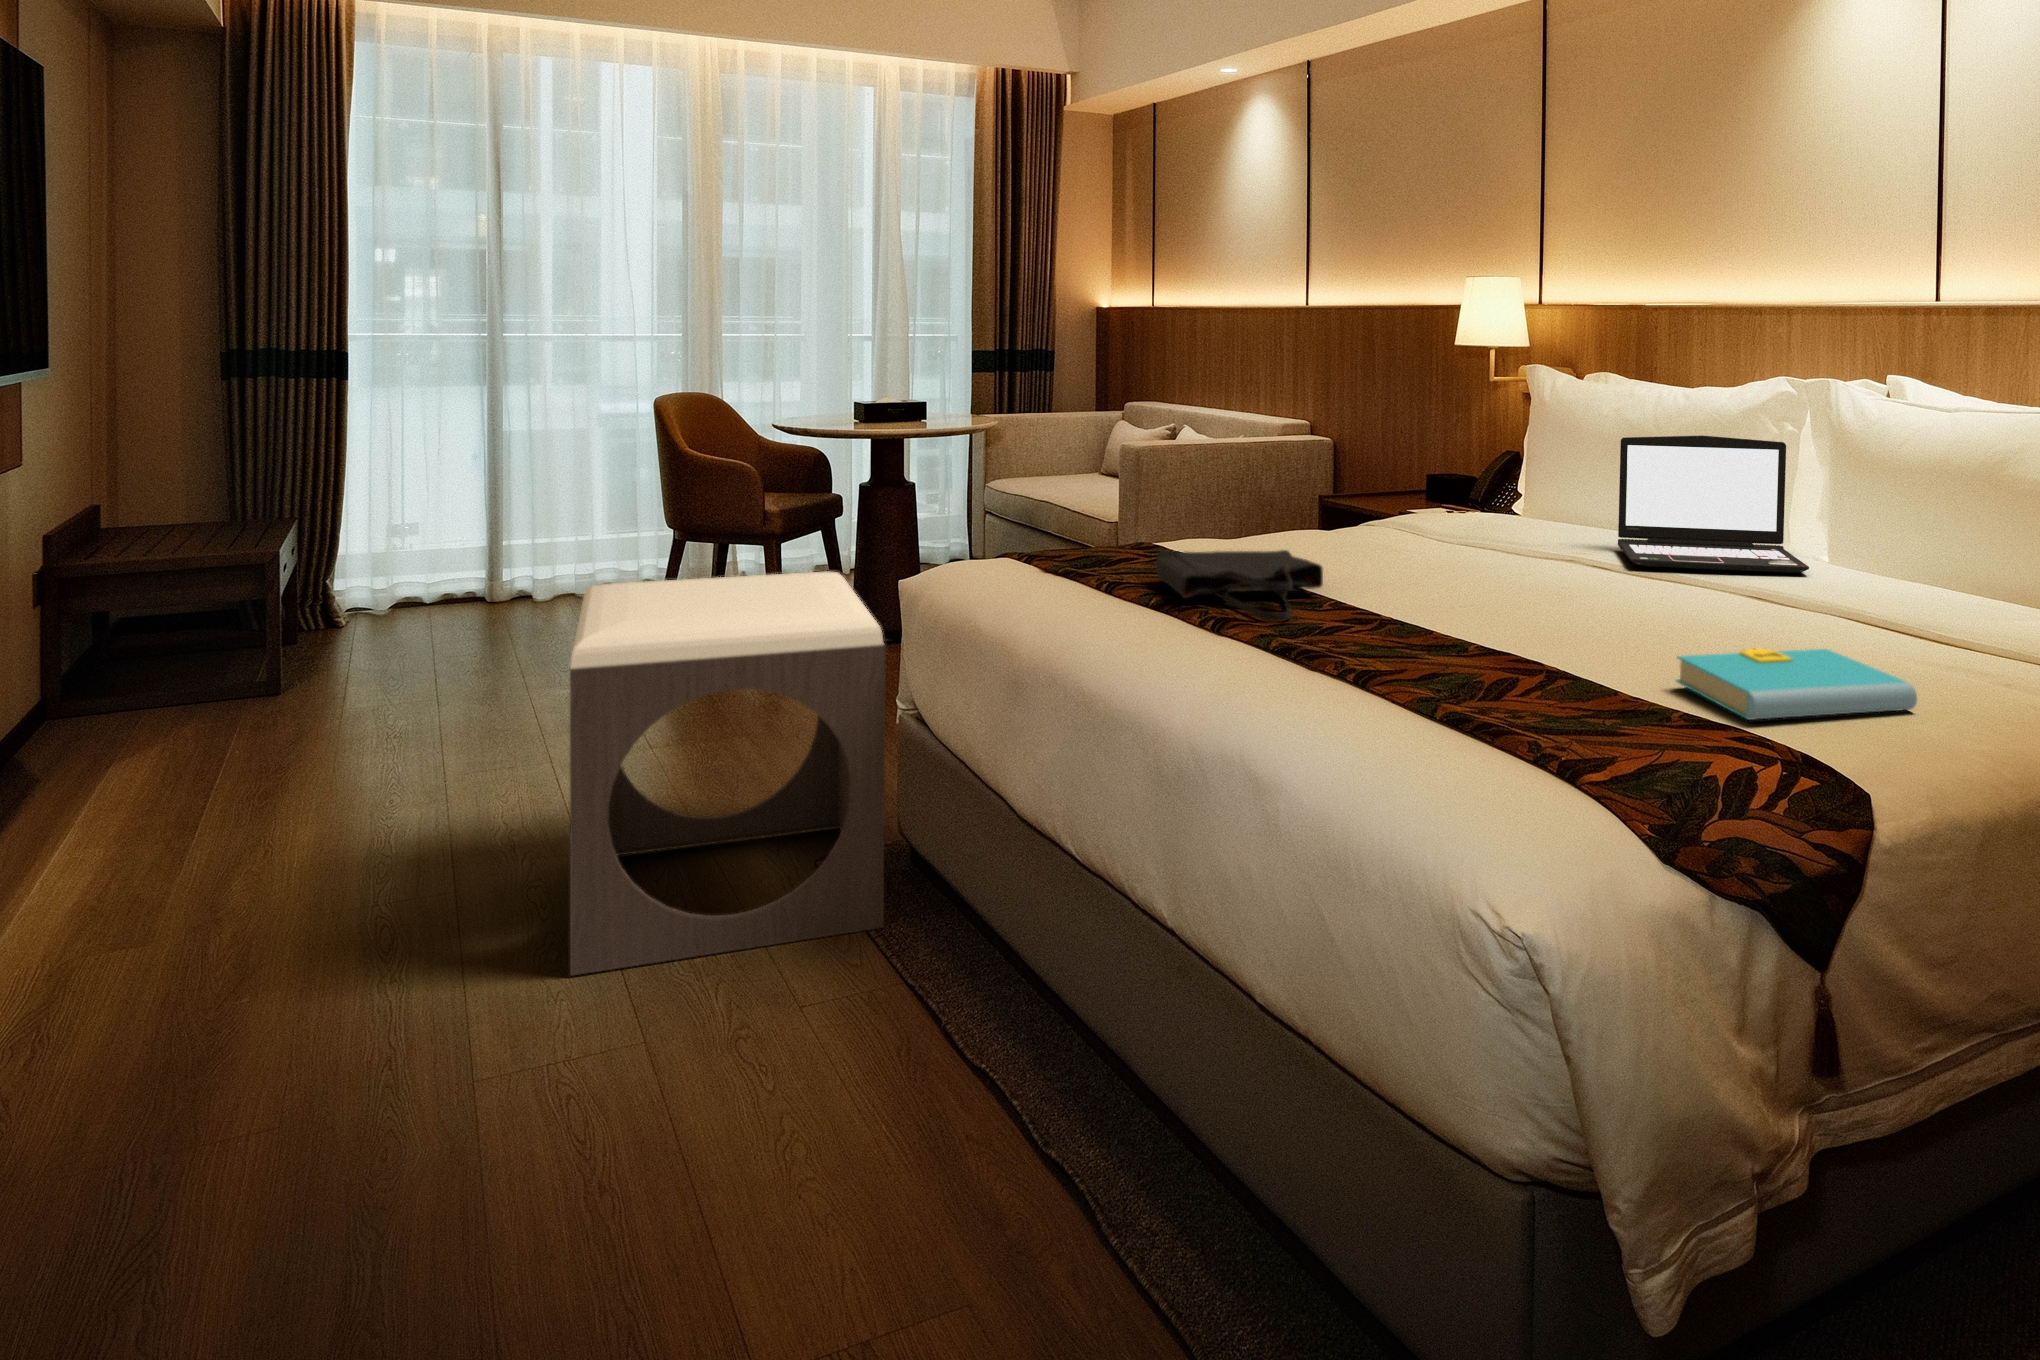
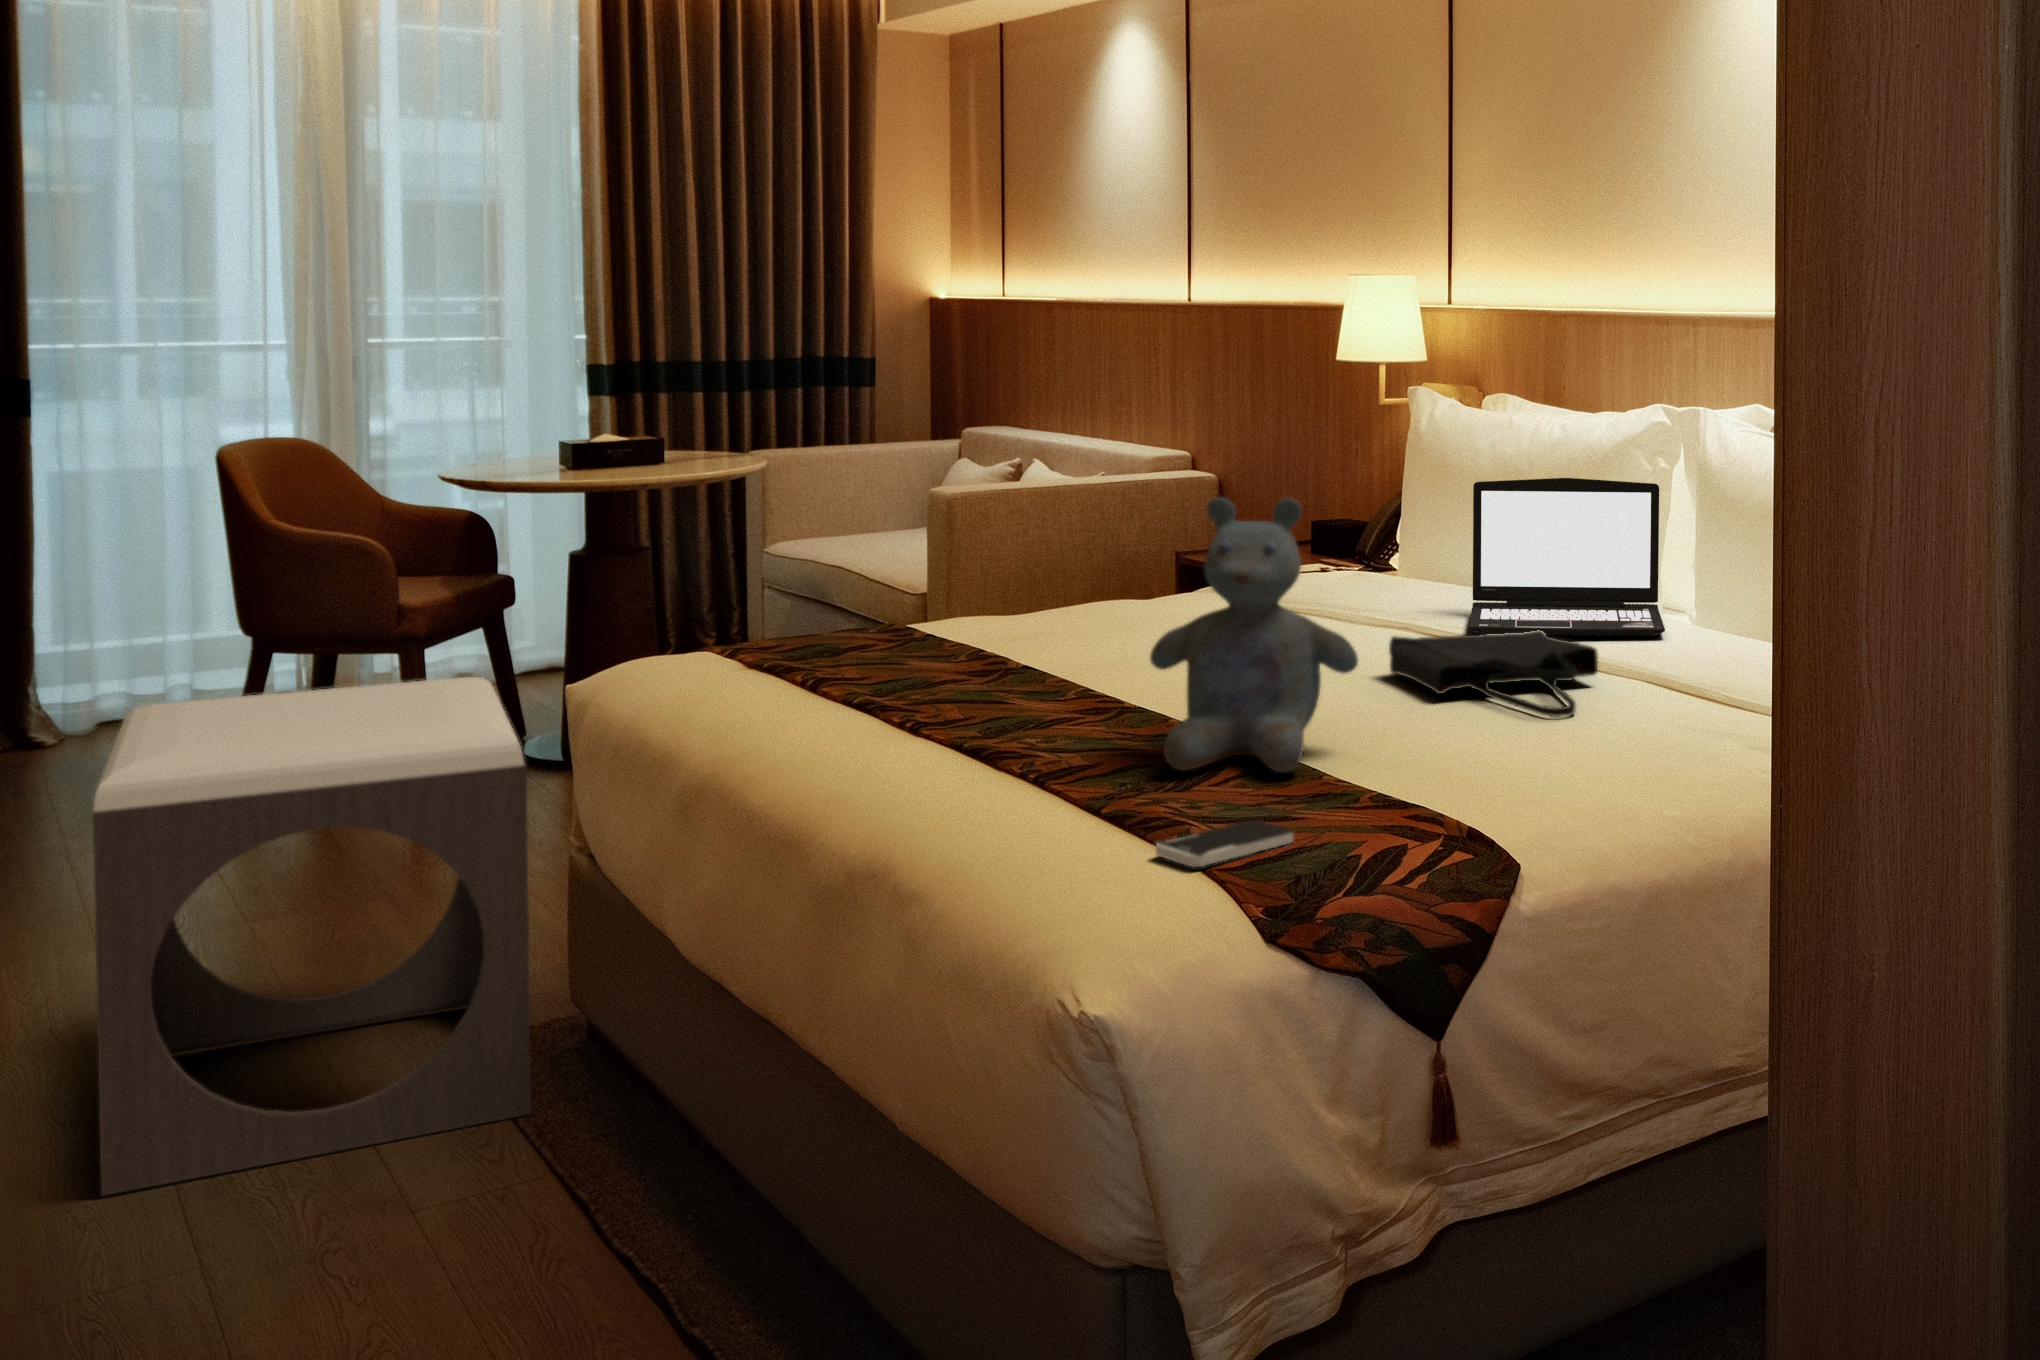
stuffed bear: none [1426,436,1618,686] -> present [1150,497,1358,773]
tote bag: present [1157,550,1323,621] -> present [1389,631,1598,717]
book: present [1677,648,1917,720] -> none [1403,721,1634,799]
smartphone: none [1507,732,1629,779] -> present [1156,820,1293,867]

